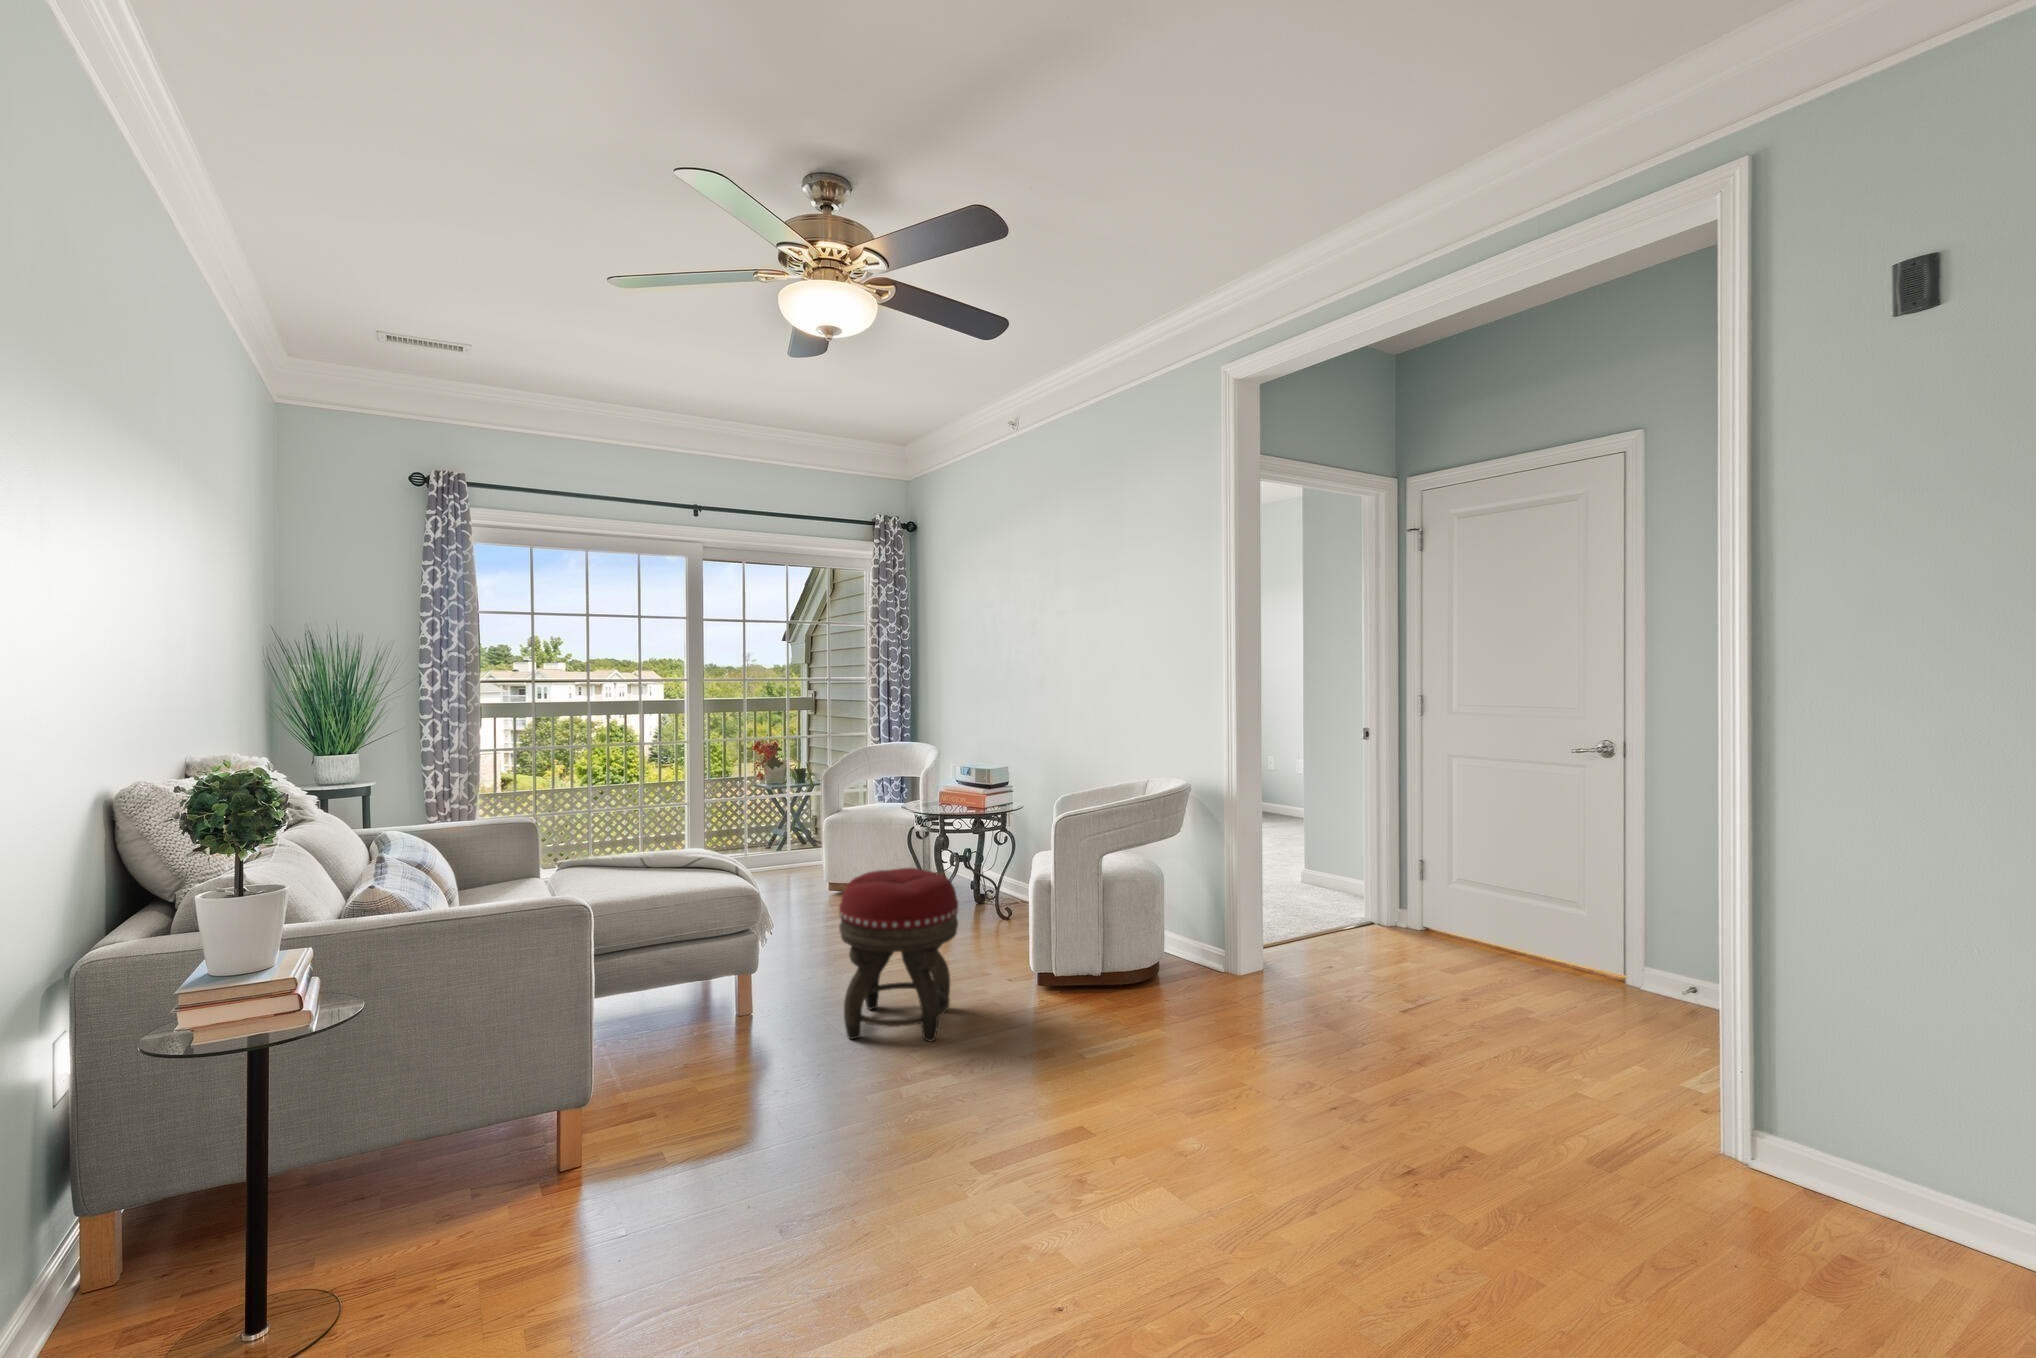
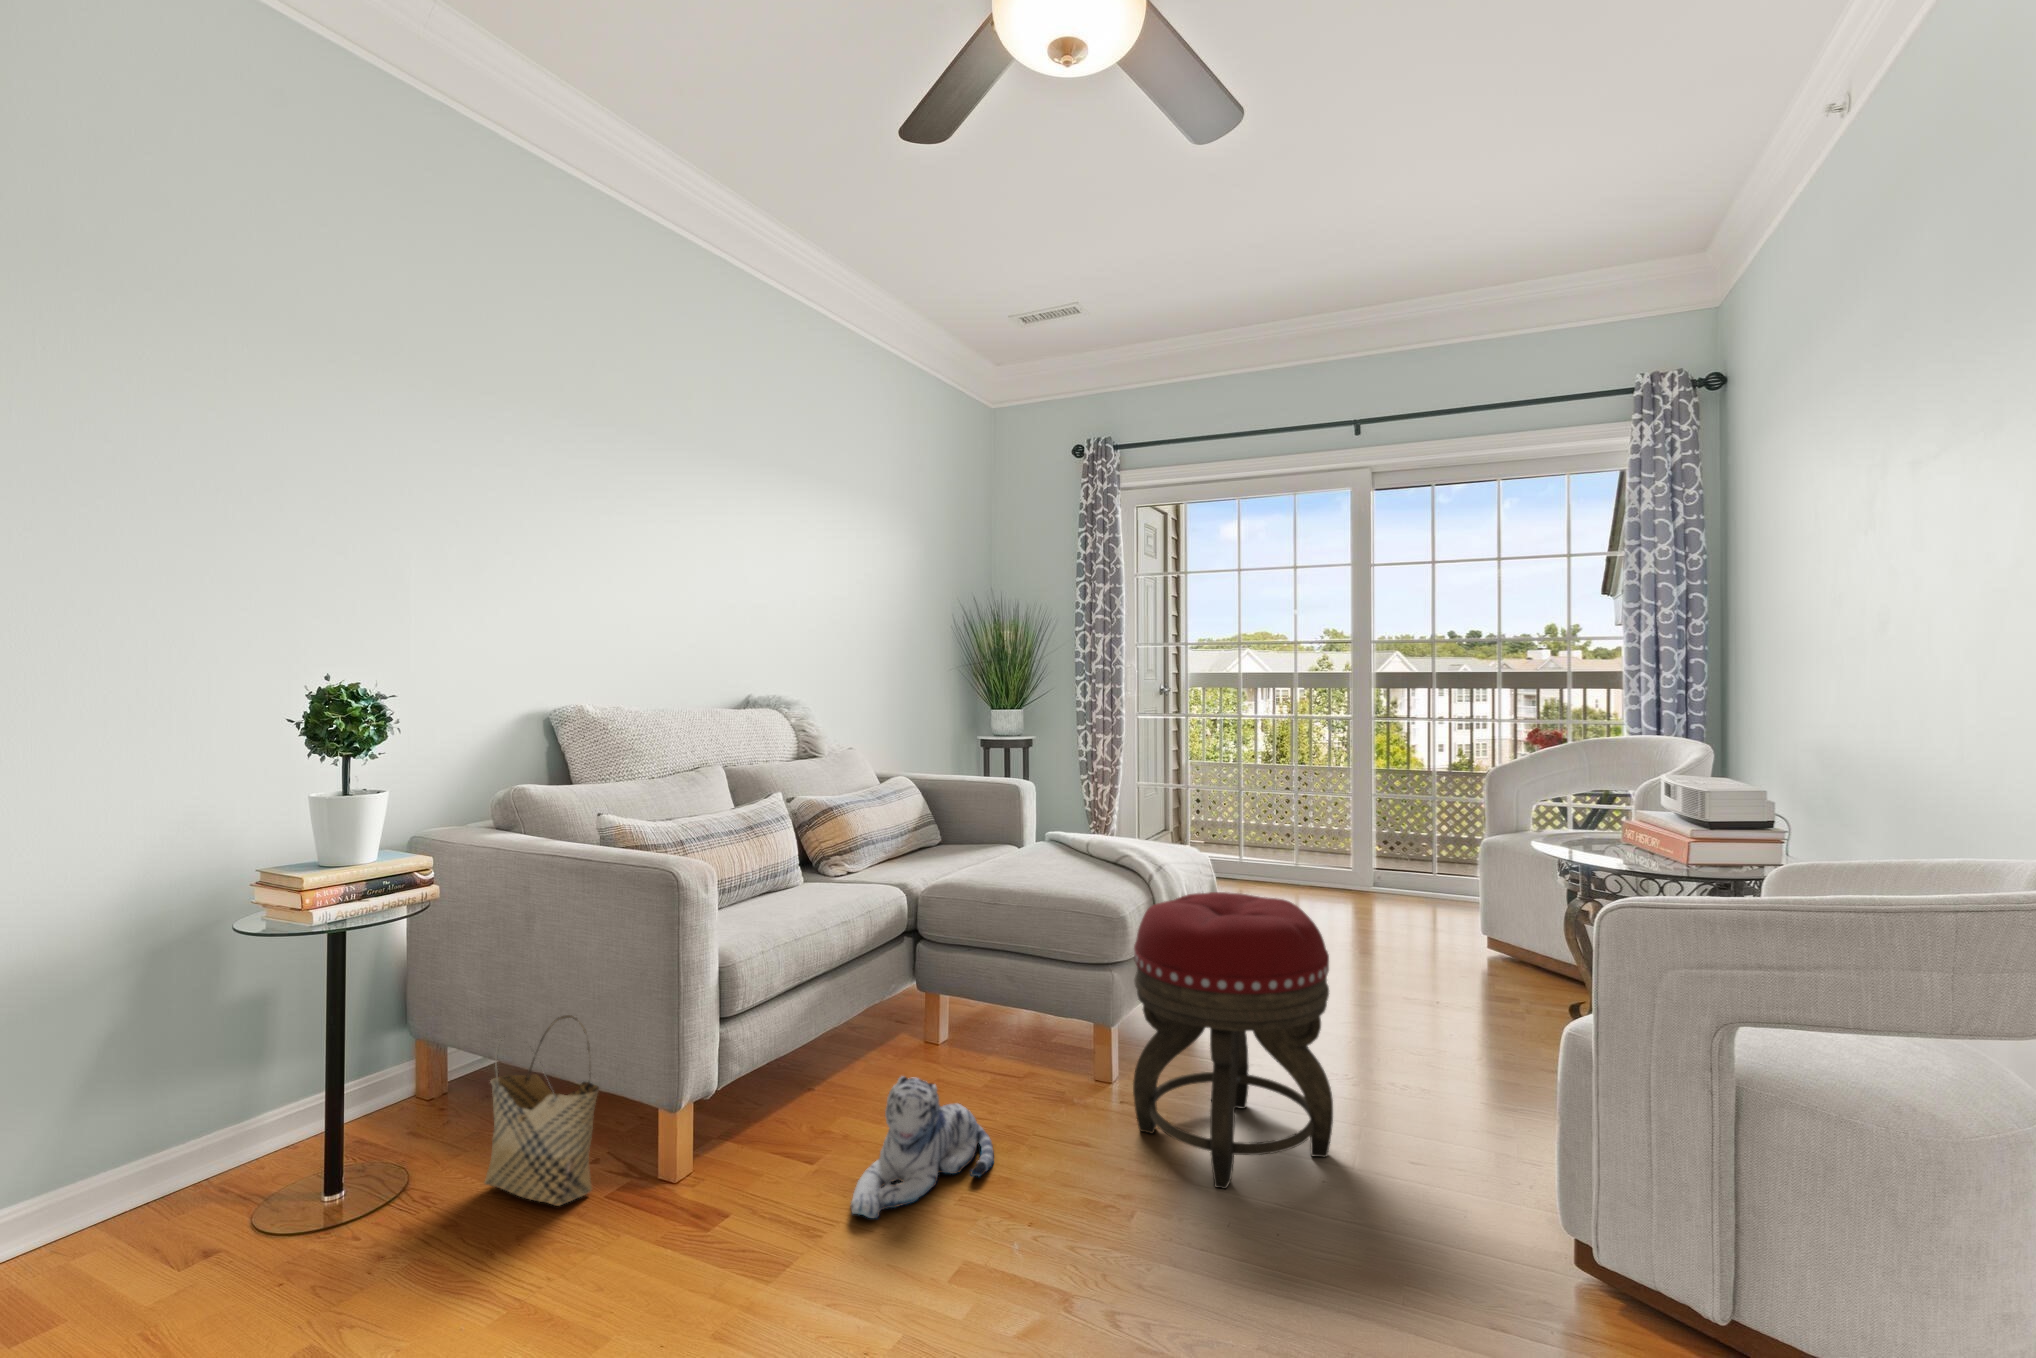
plush toy: none [752,1042,828,1146] -> present [851,1076,994,1218]
woven basket: none [468,1108,600,1308] -> present [485,1015,599,1206]

